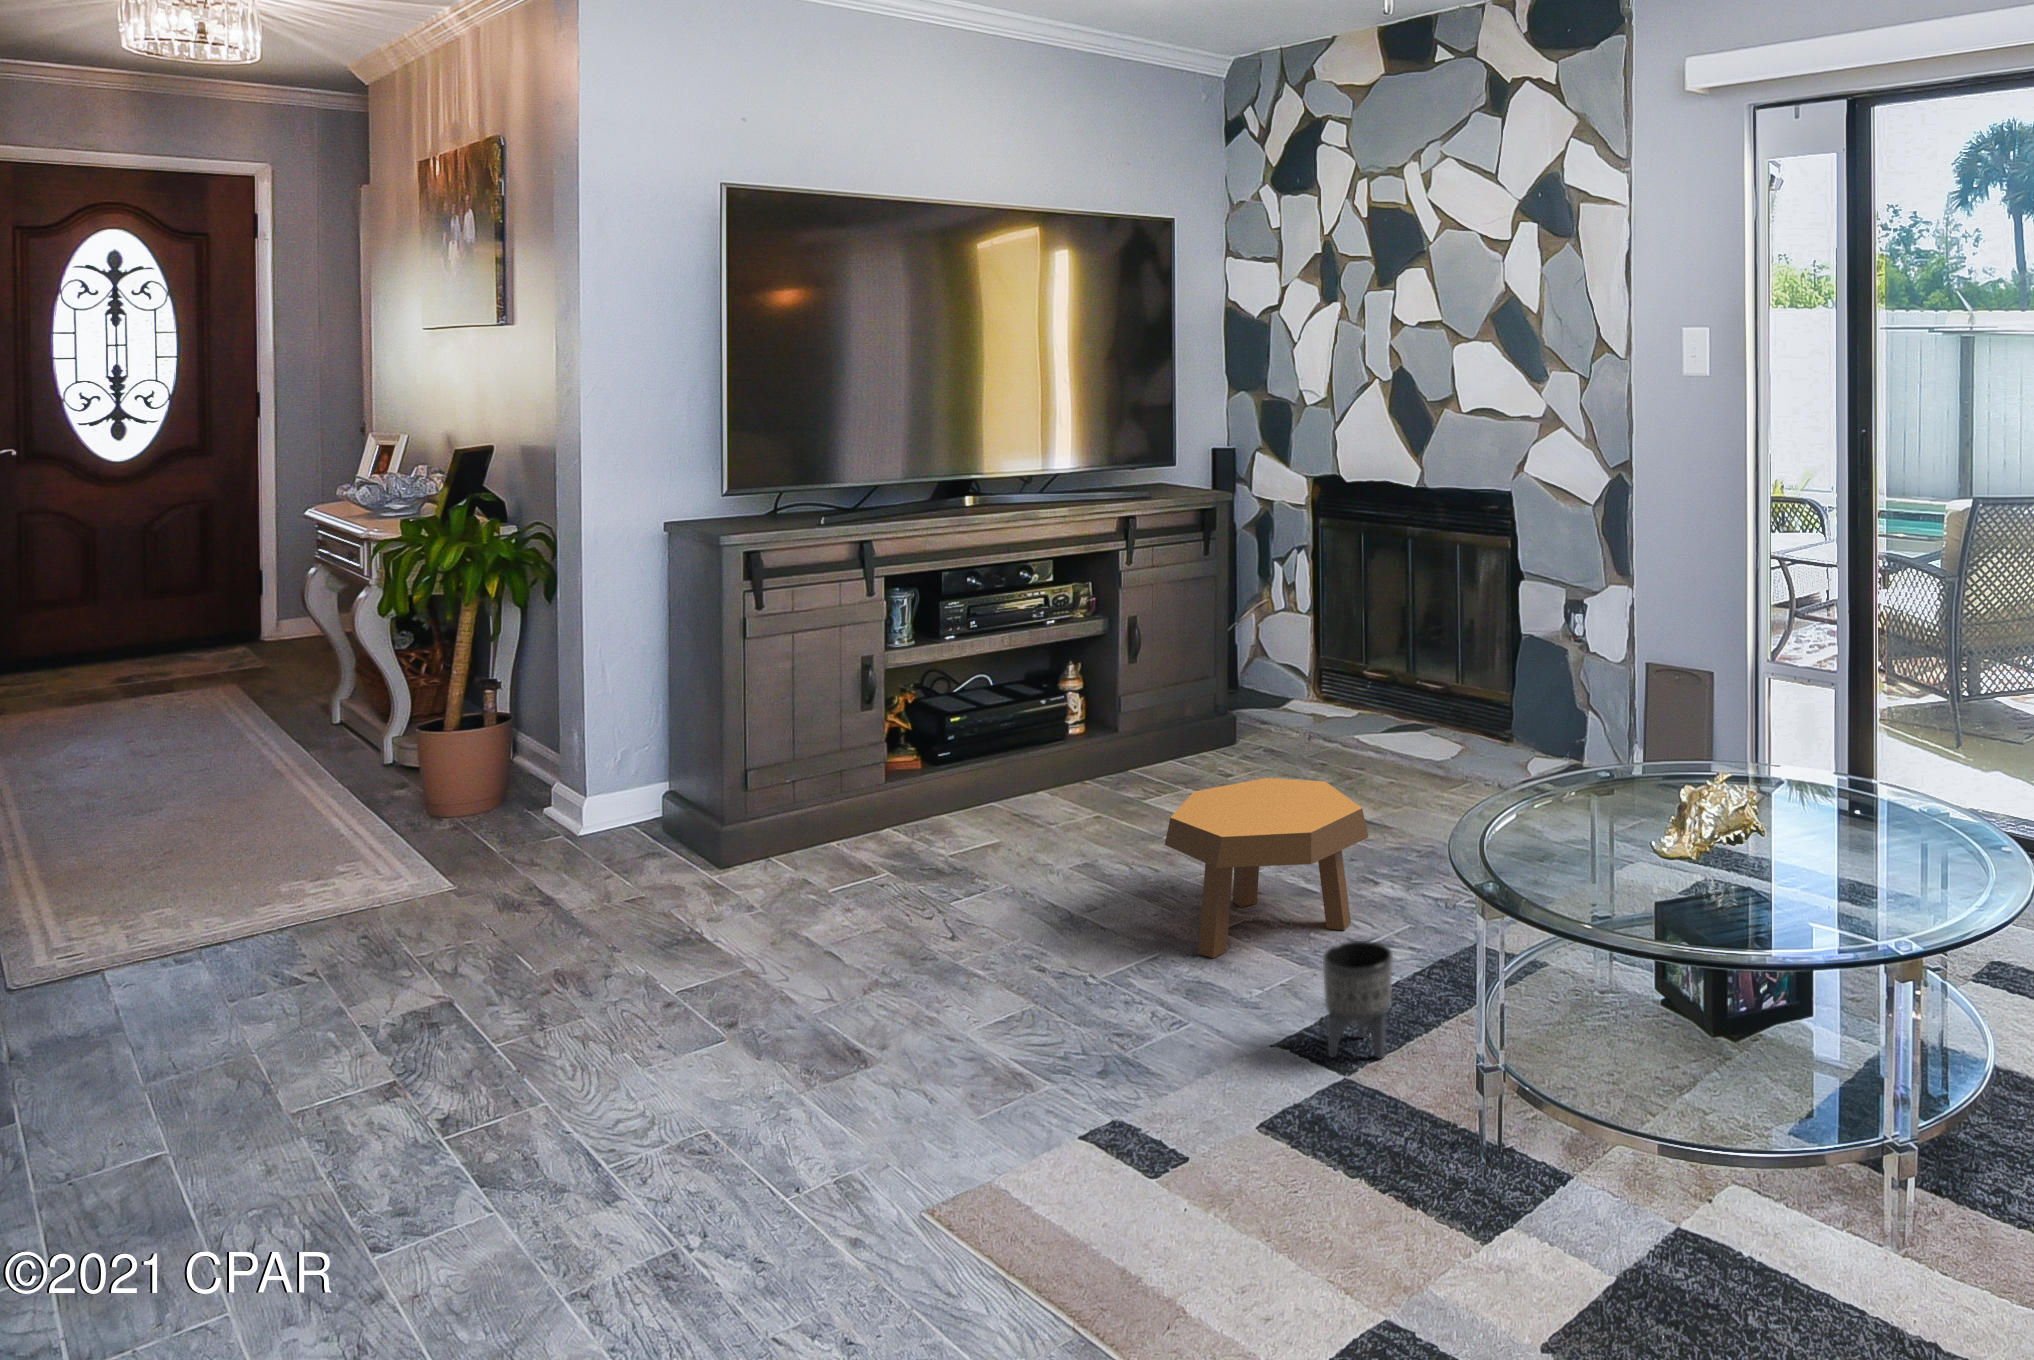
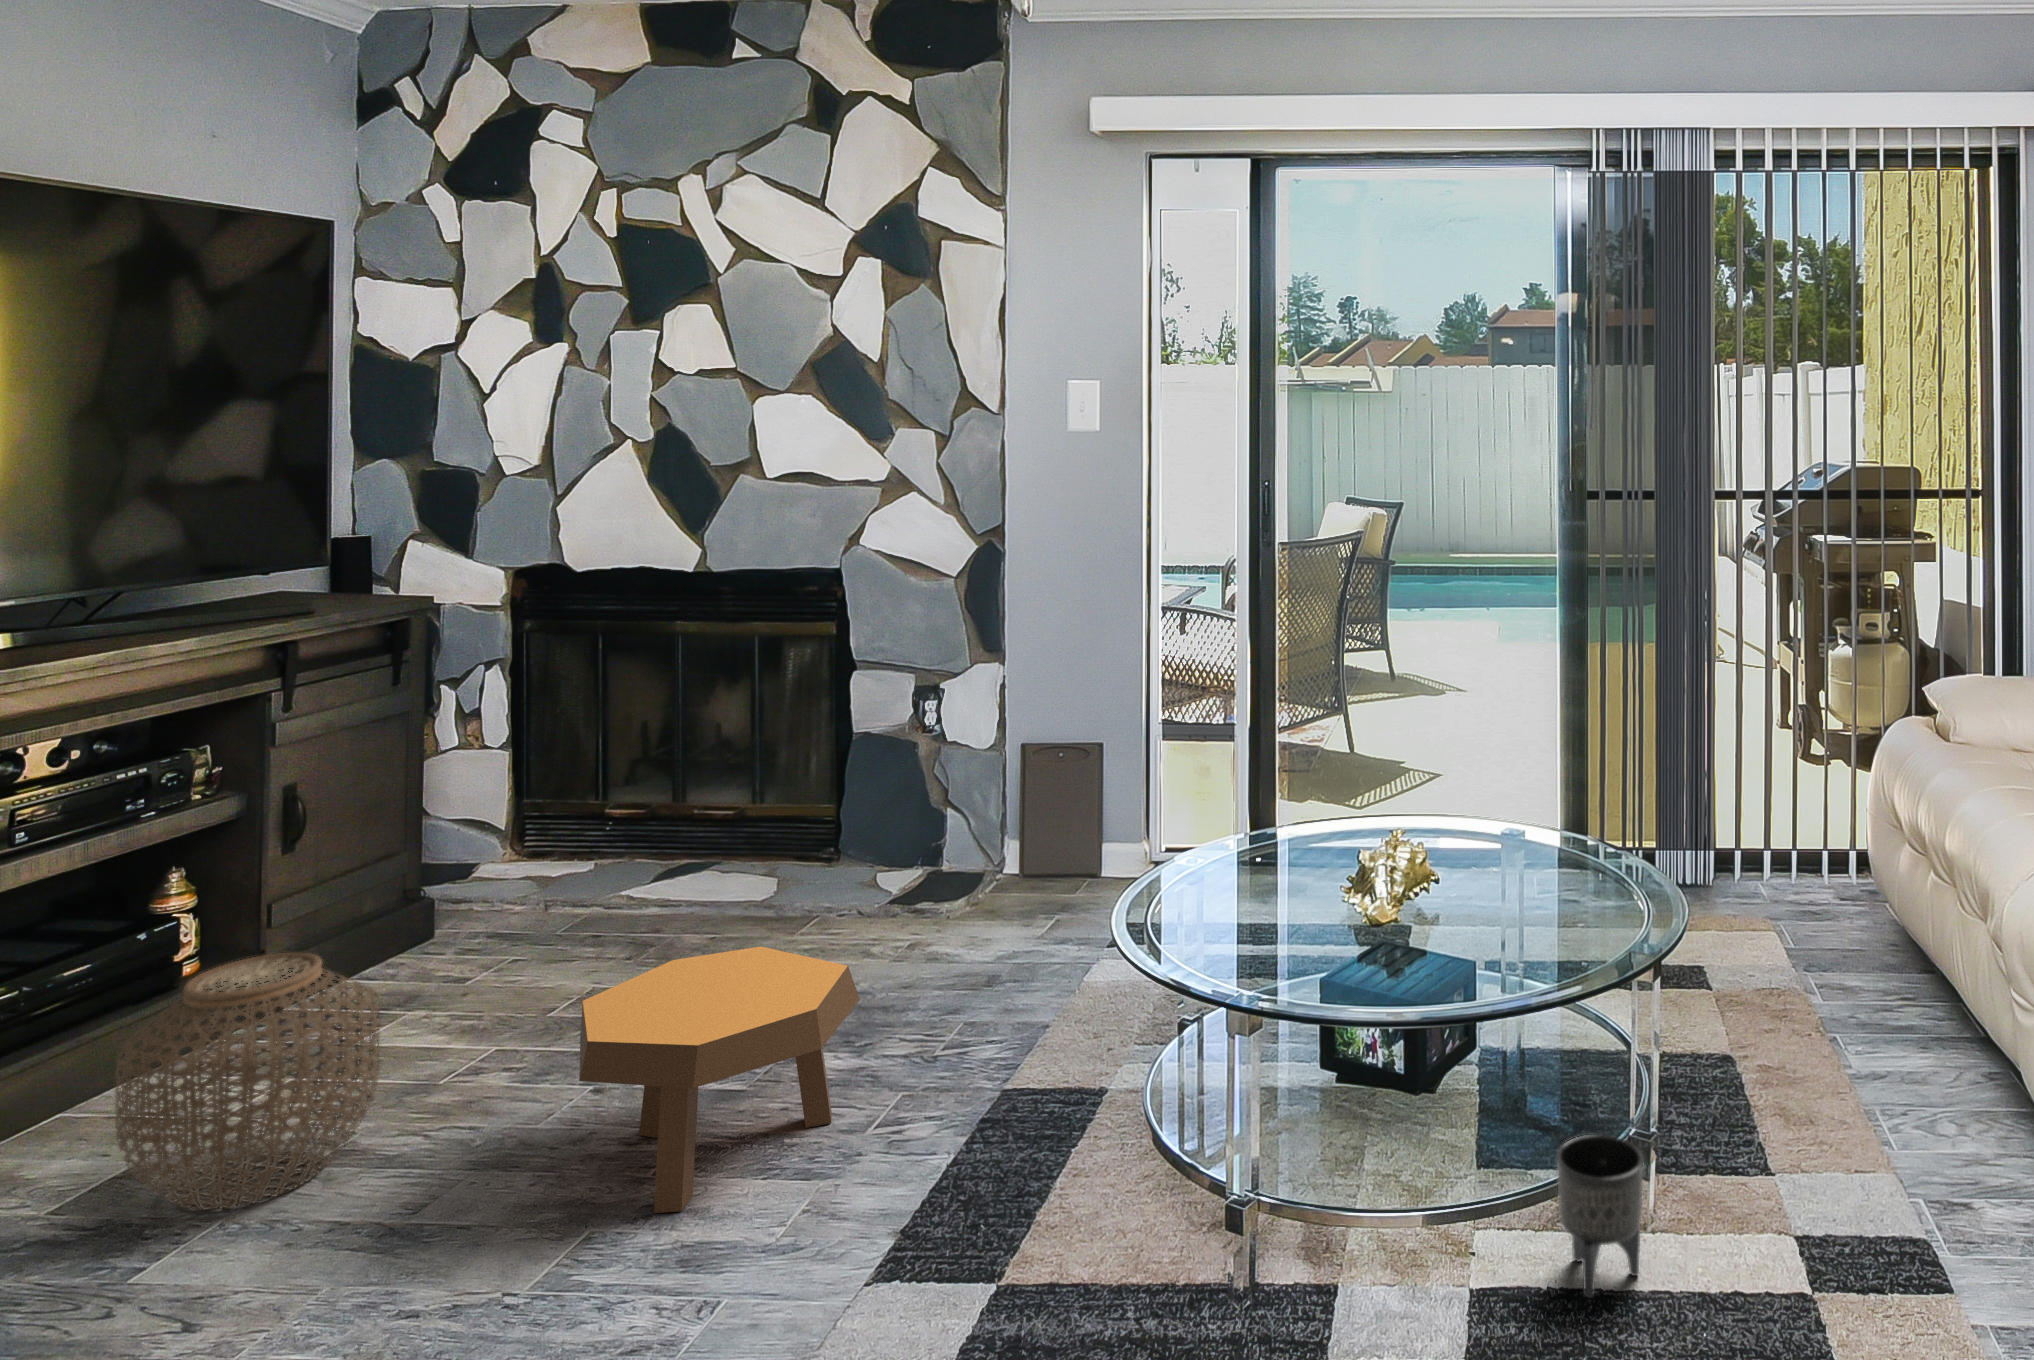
woven basket: none [964,720,1105,880] -> present [115,953,380,1210]
planter: present [1323,941,1393,1058] -> present [1557,1135,1643,1298]

